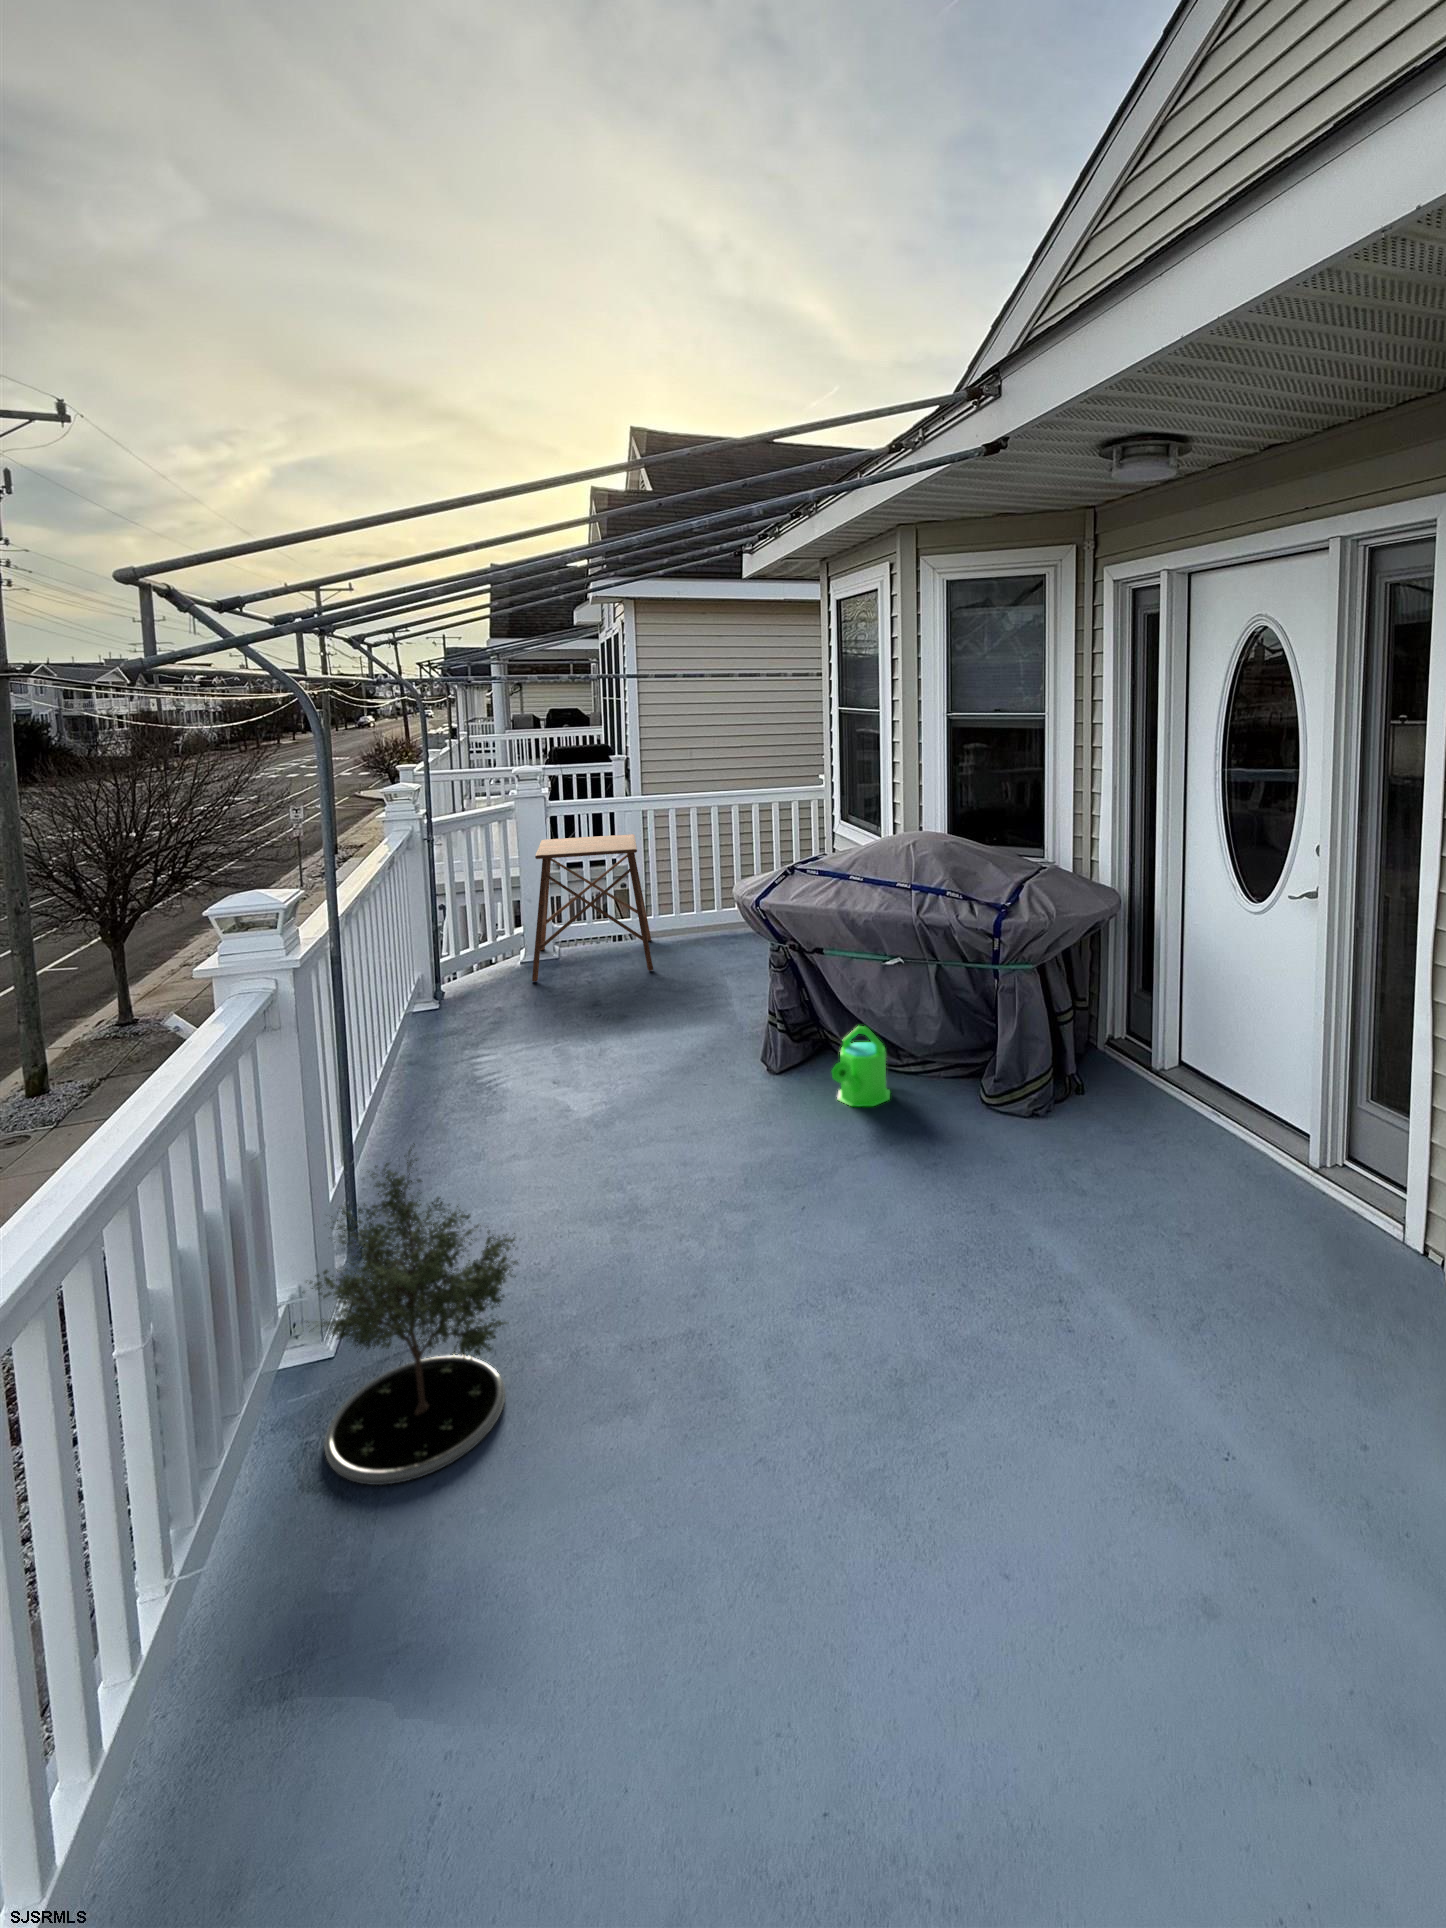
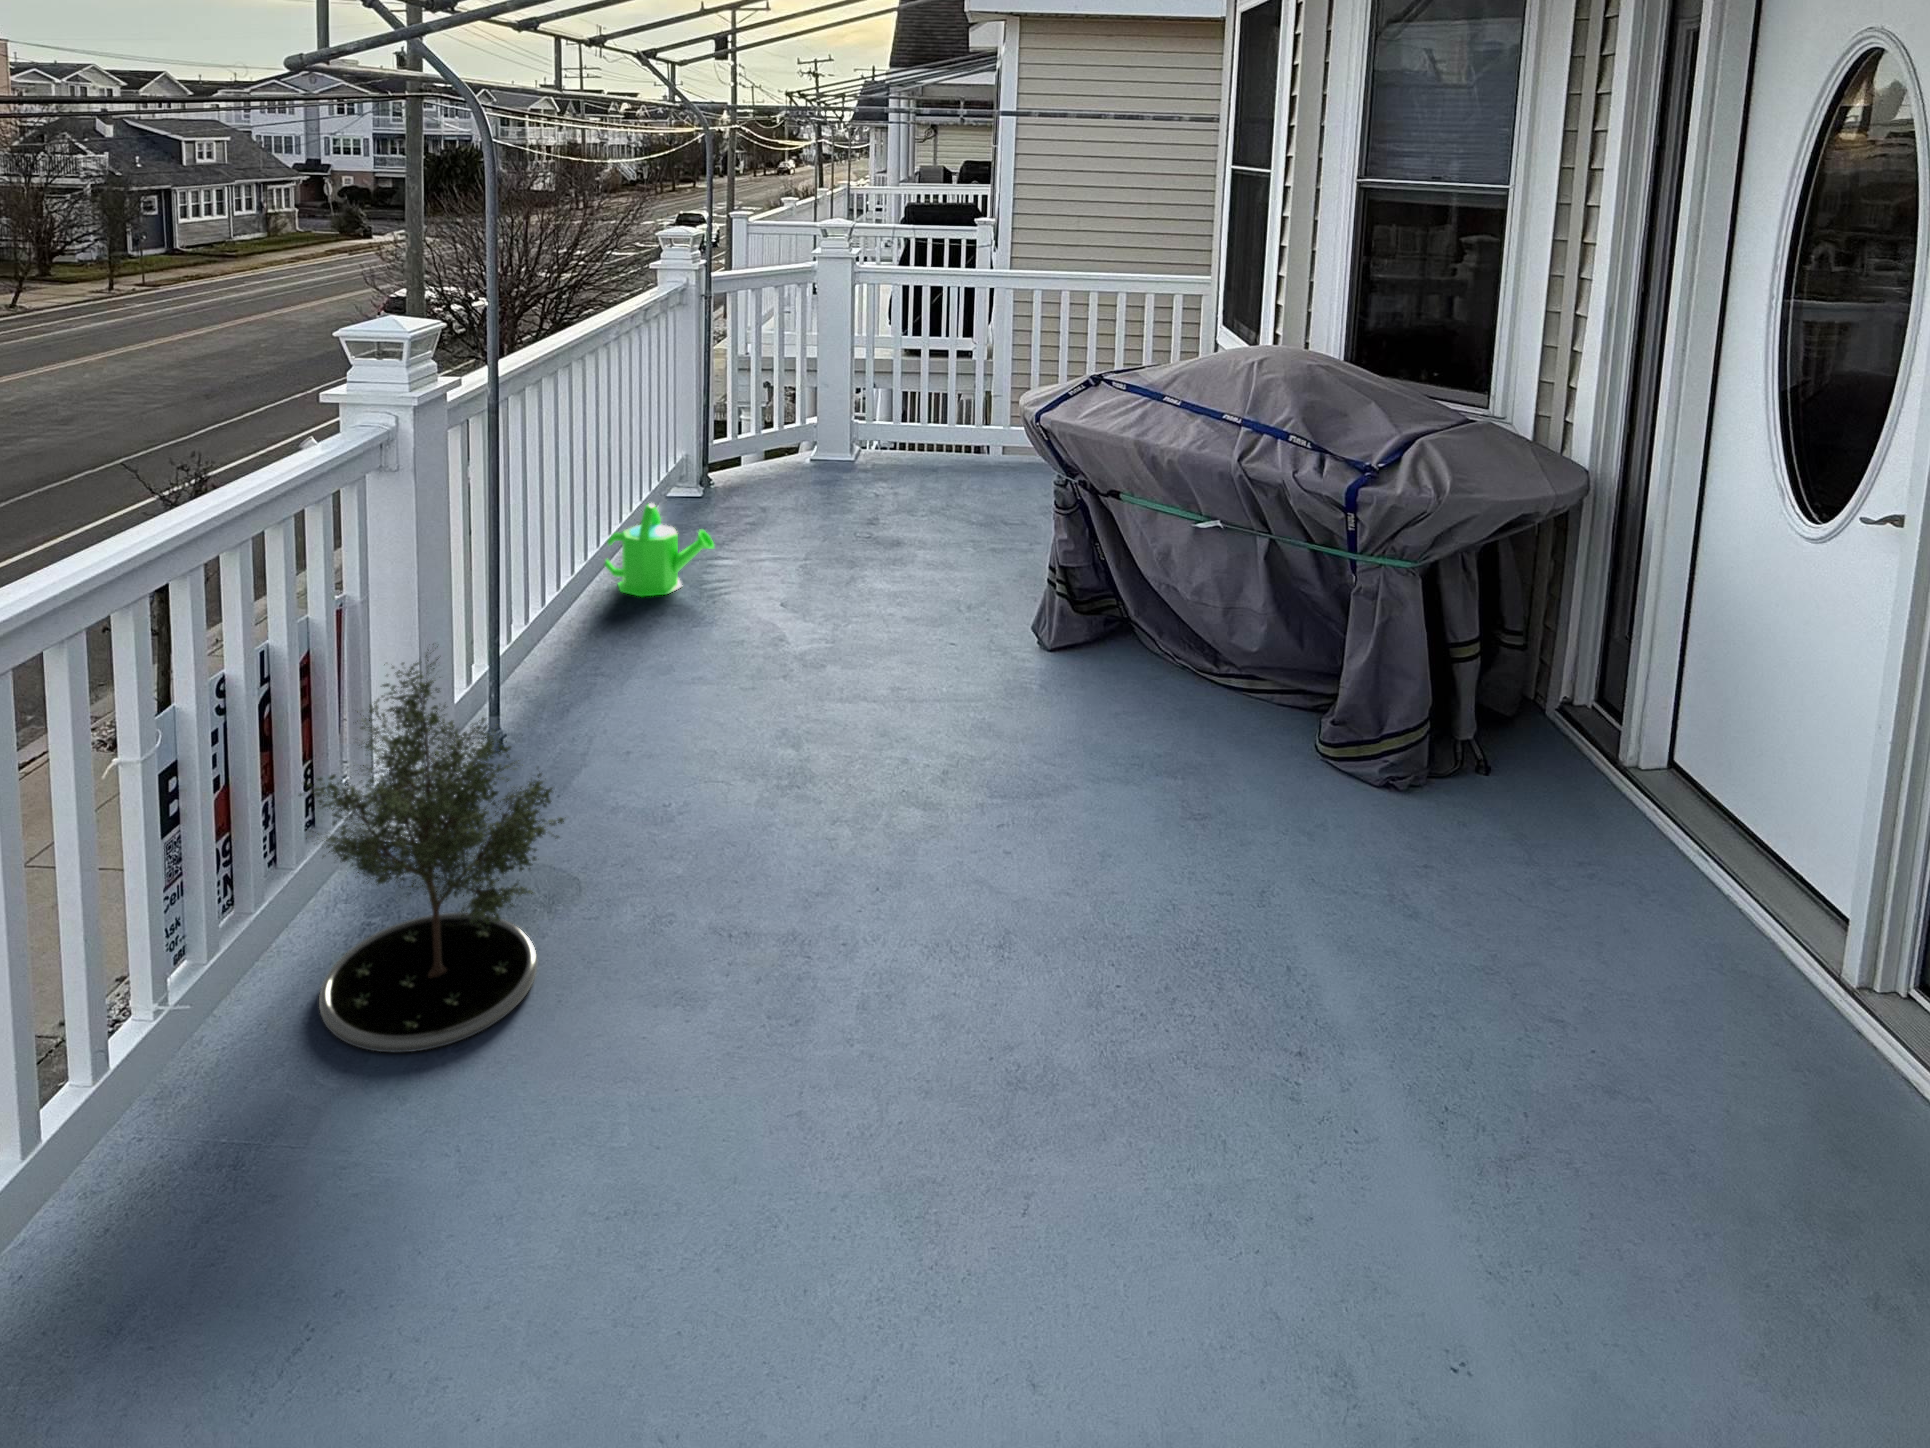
side table: present [532,834,653,982] -> none [790,310,956,496]
watering can: present [832,1026,890,1106] -> present [605,503,714,596]

